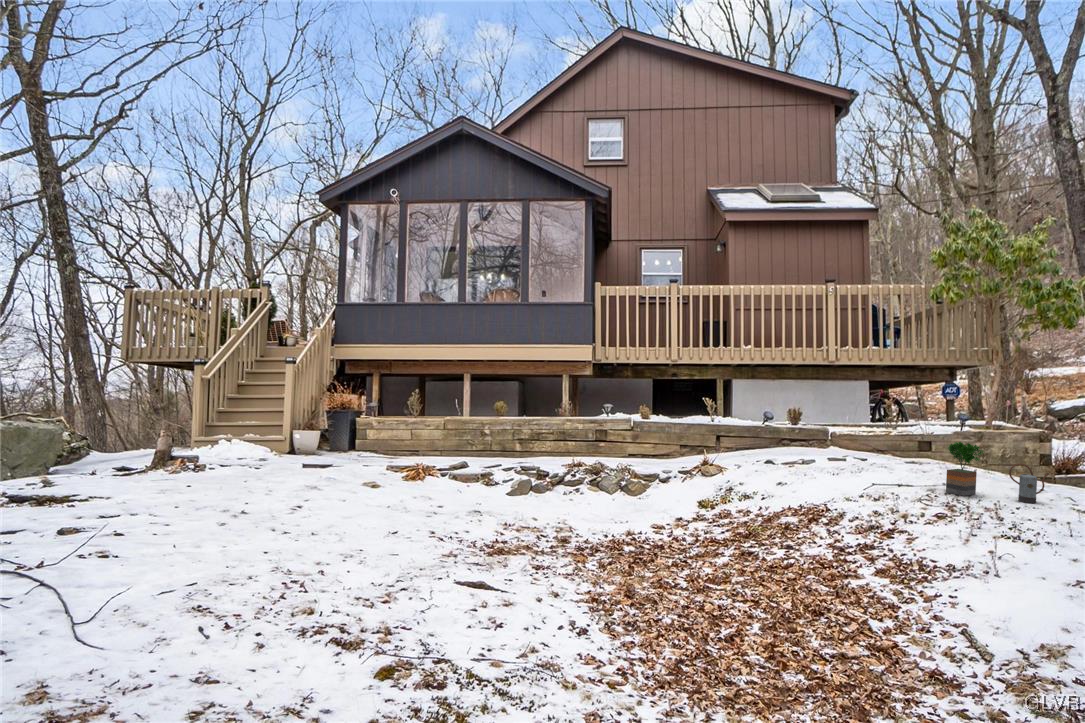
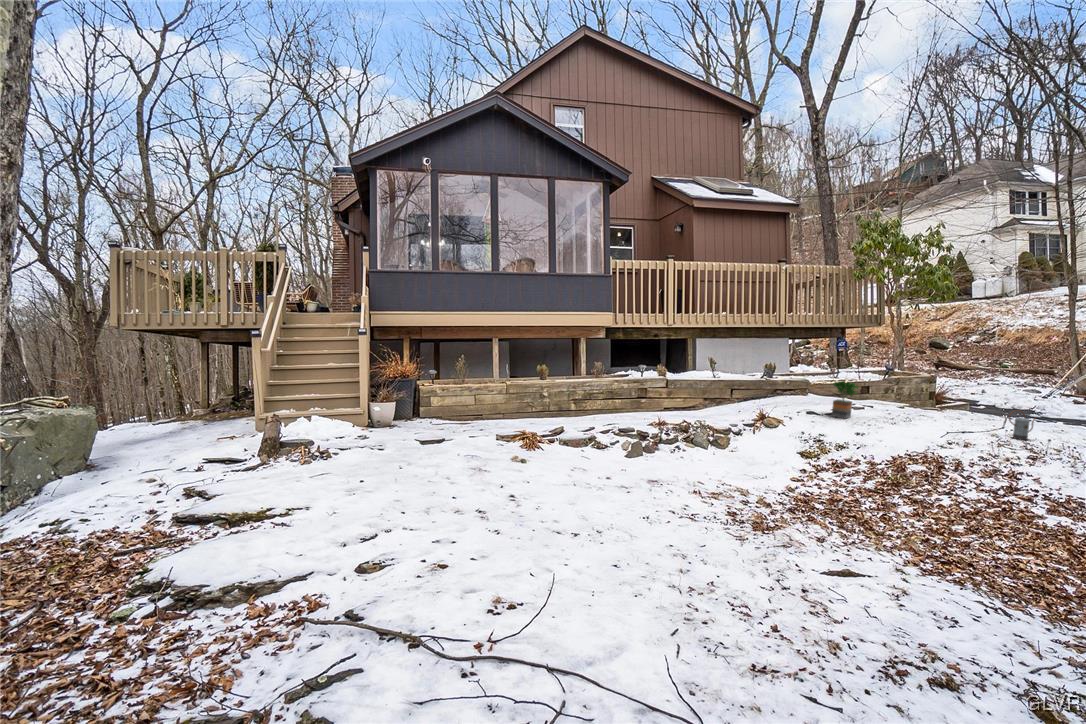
potted tree: present [946,442,983,496] -> present [832,381,858,419]

